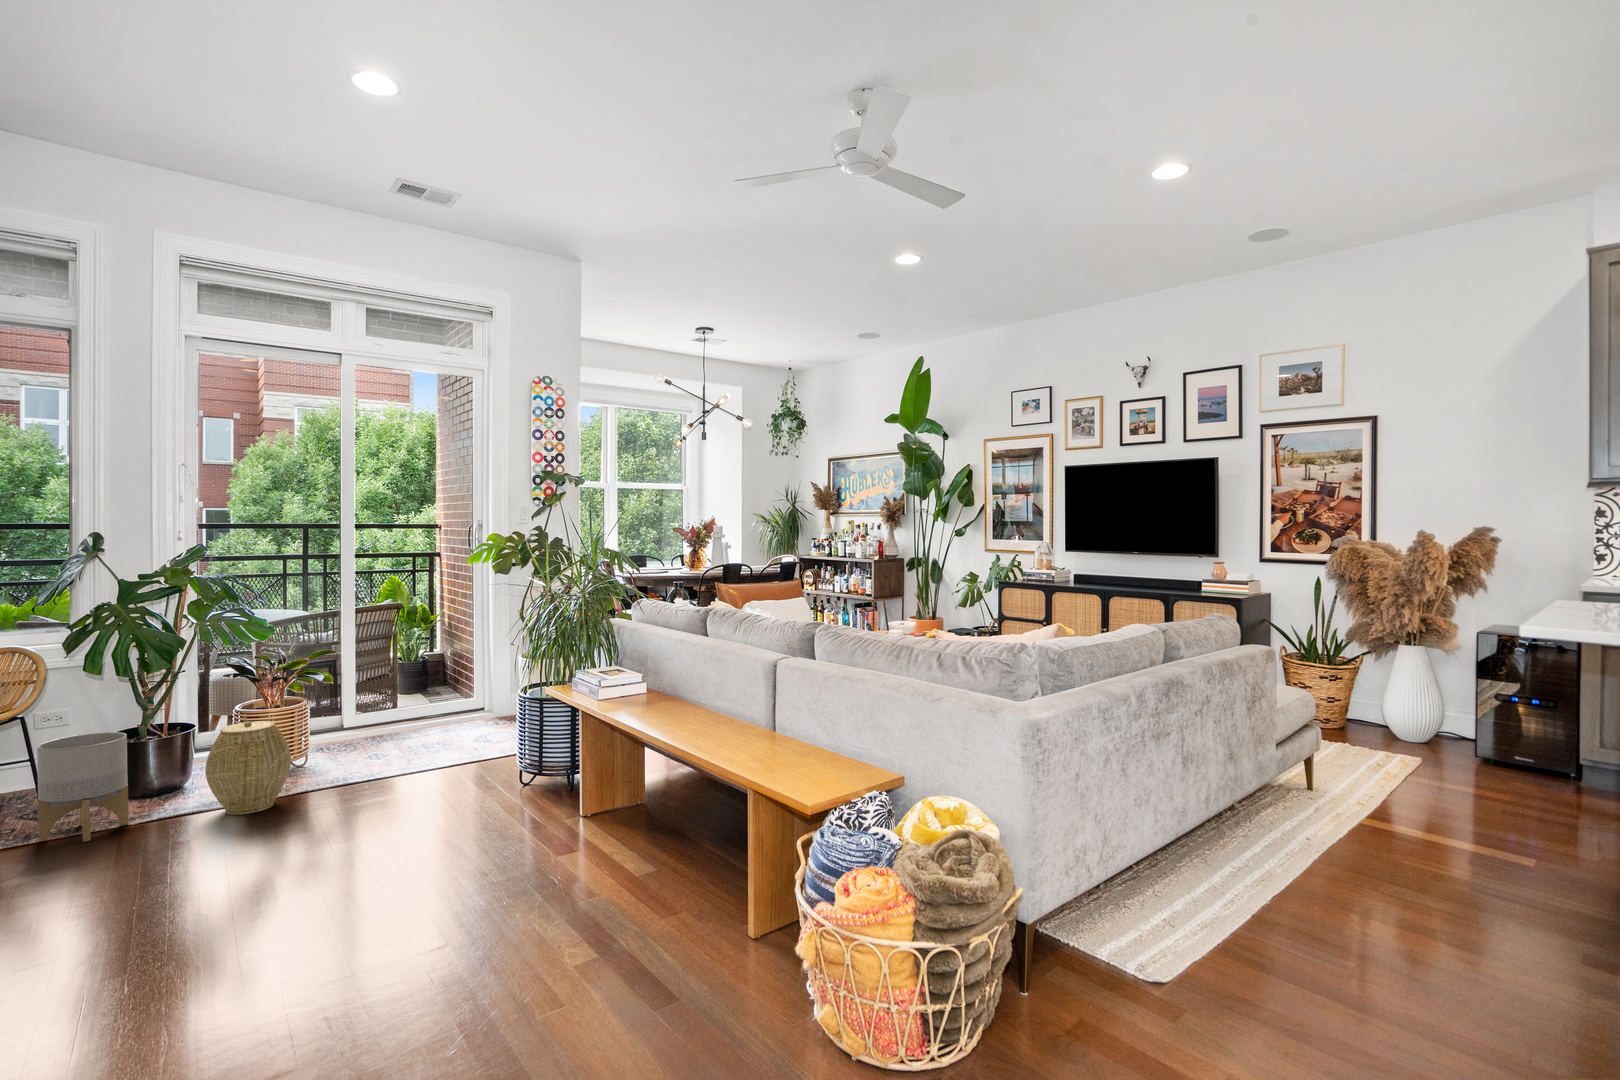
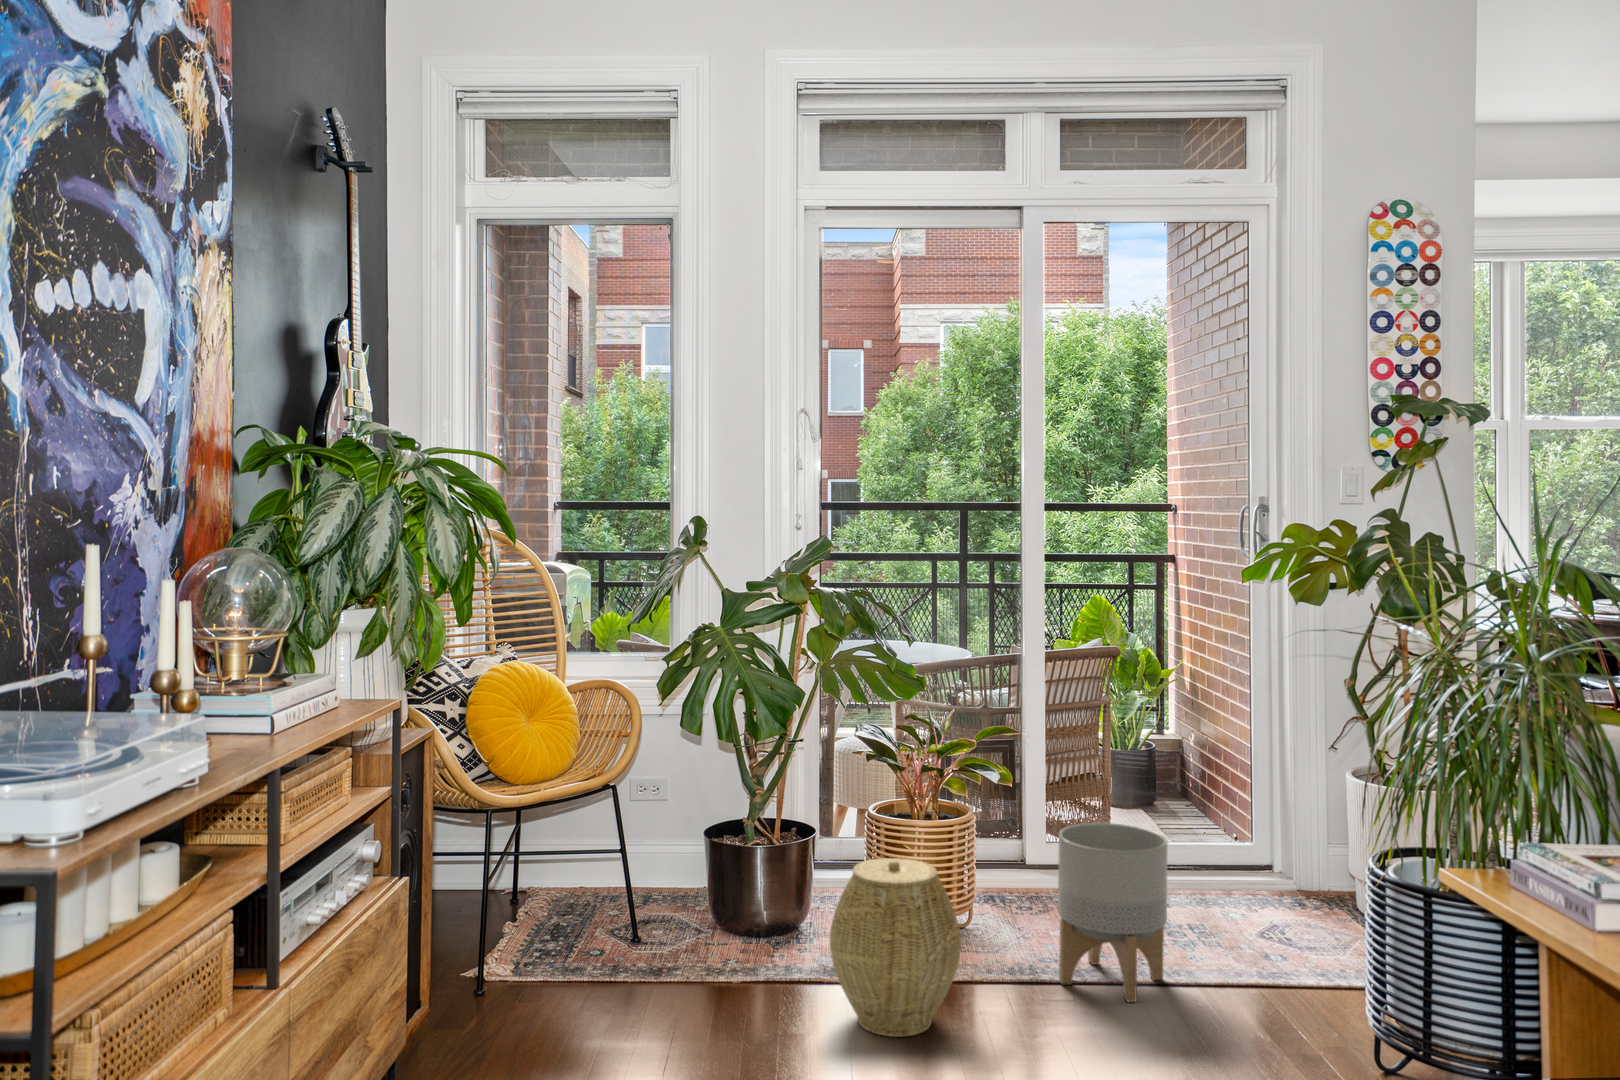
planter: present [37,732,129,842] -> present [1058,823,1168,1002]

